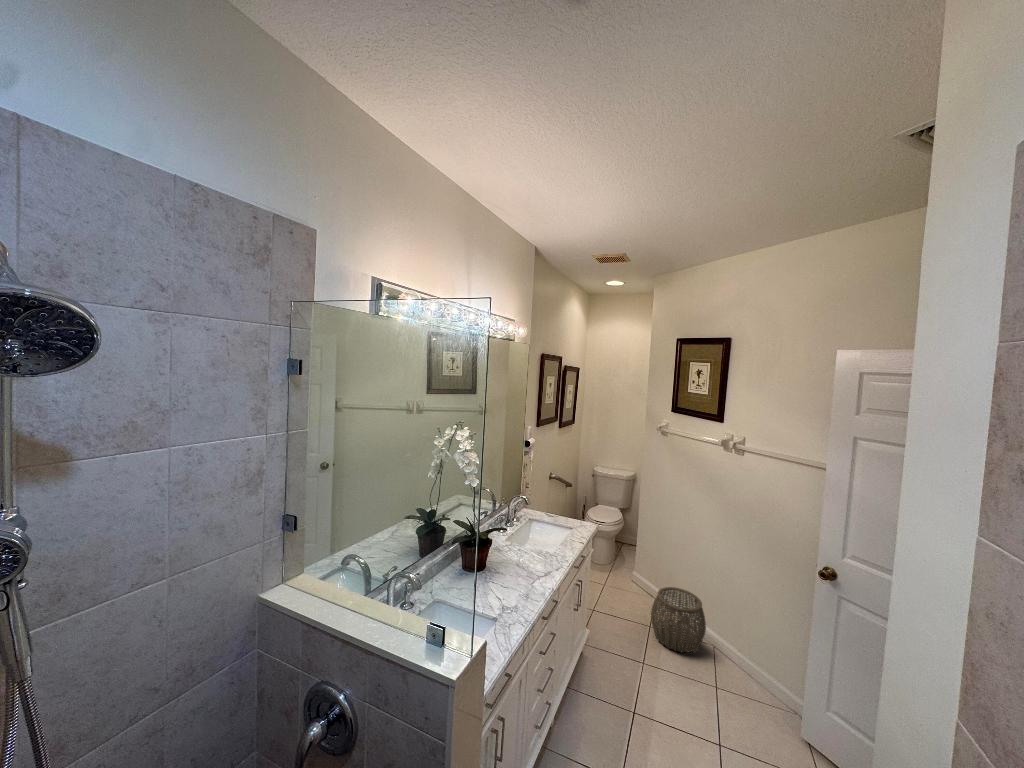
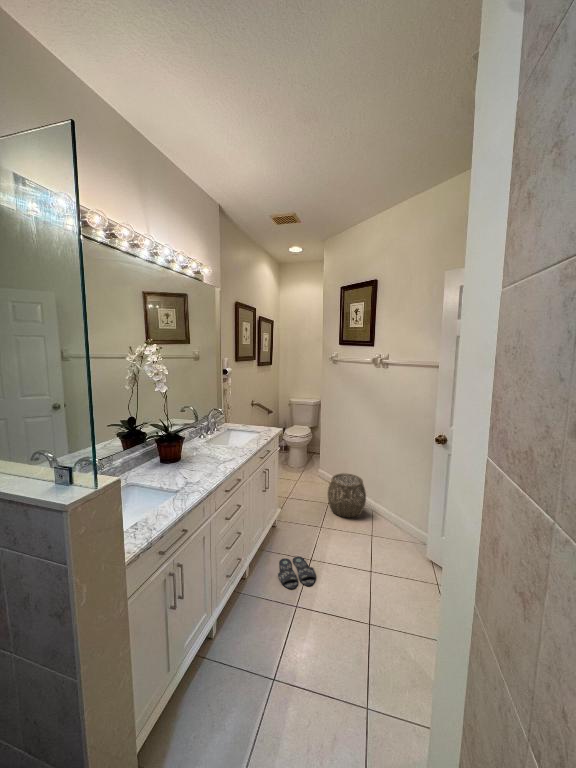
slippers: none [593,704,643,753] -> present [278,556,316,589]

